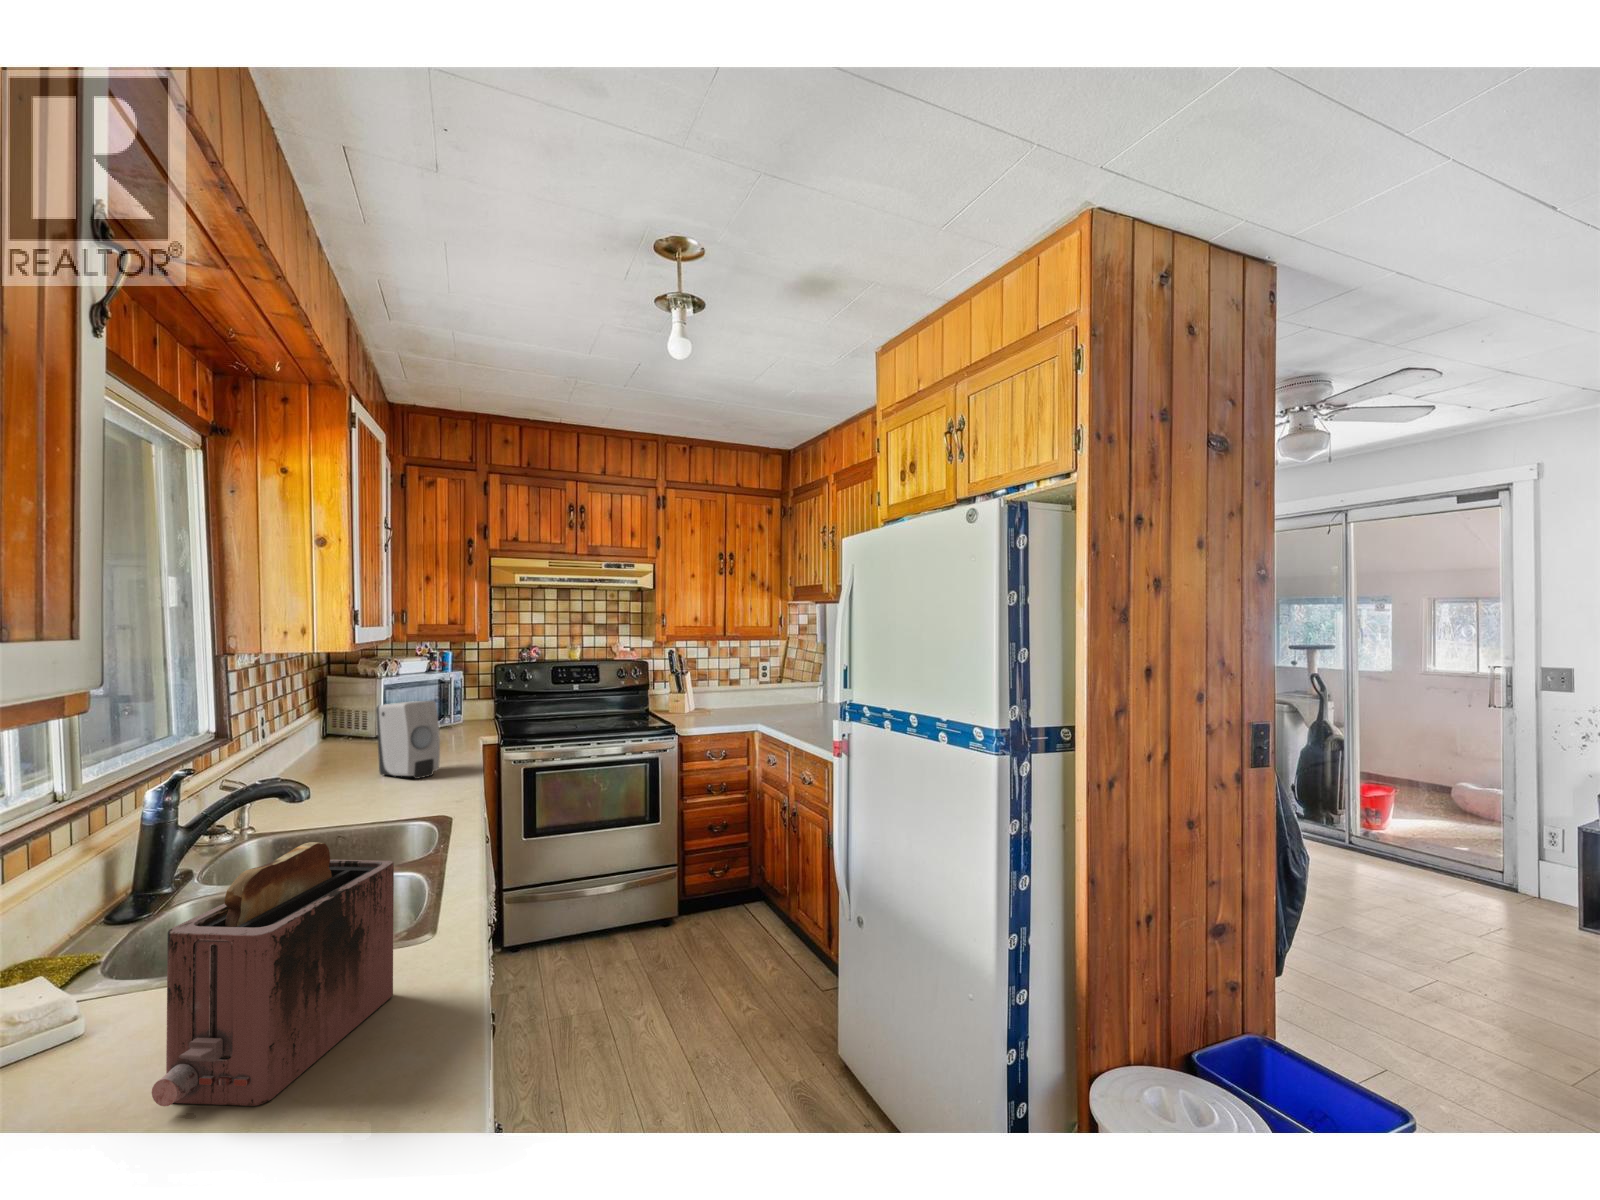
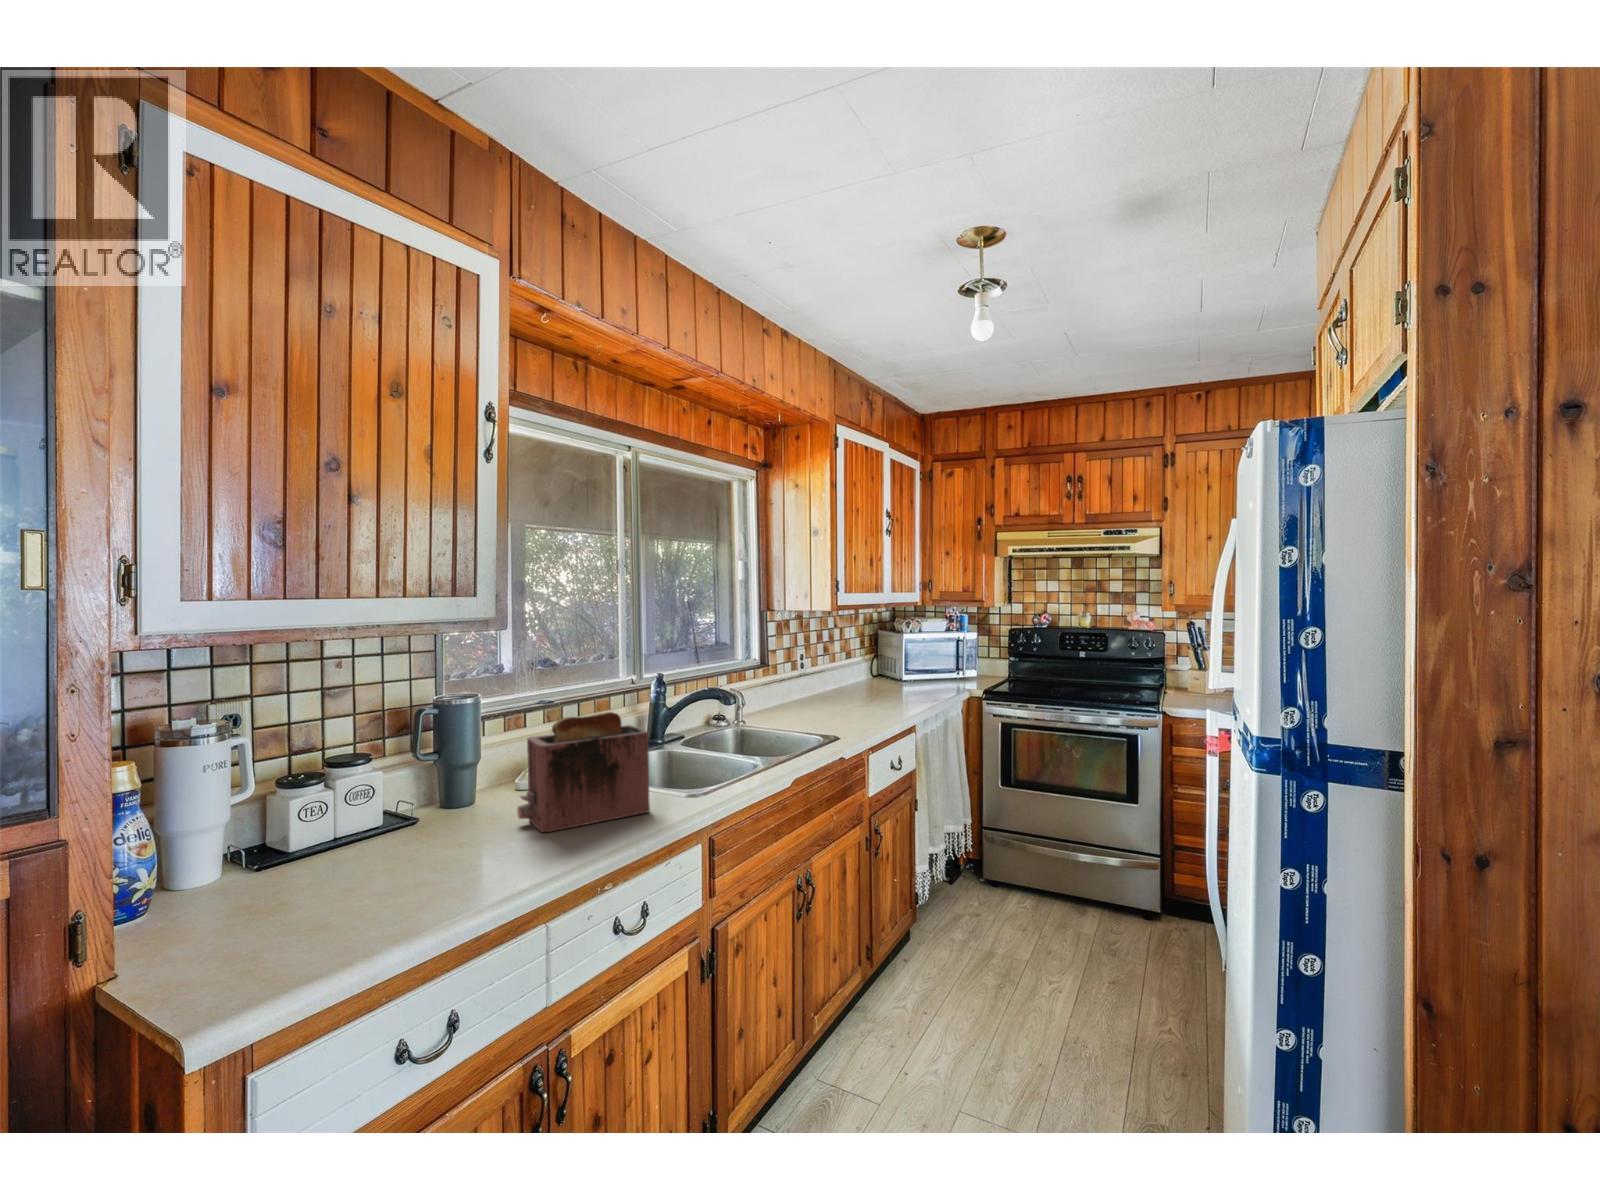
soap dispenser: present [376,701,440,779] -> none [861,651,898,711]

